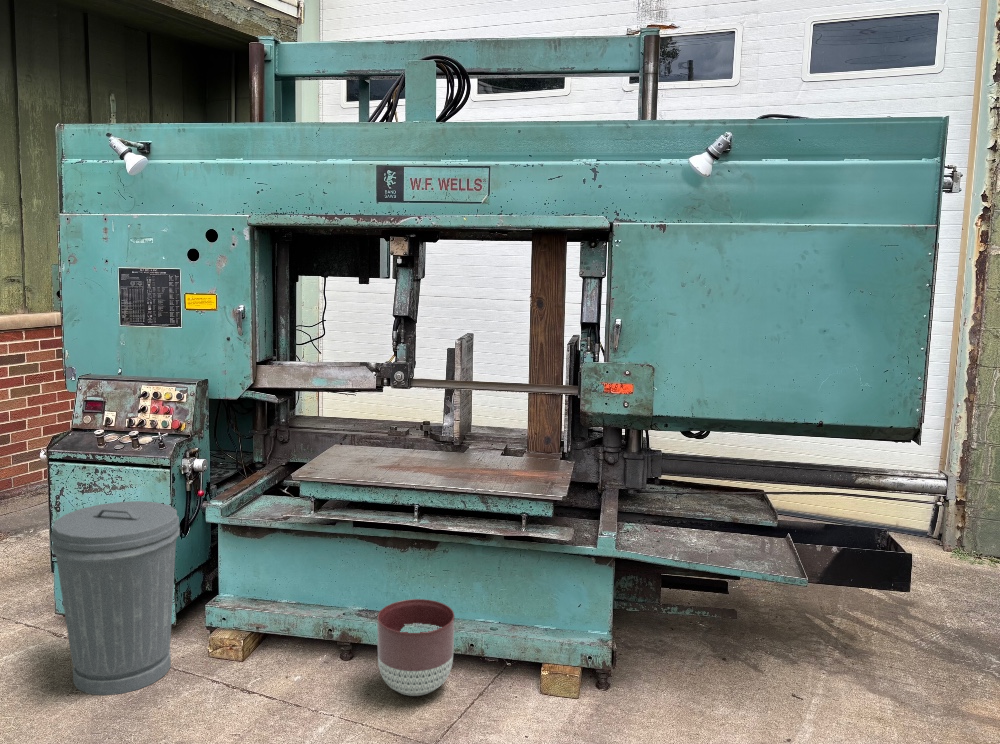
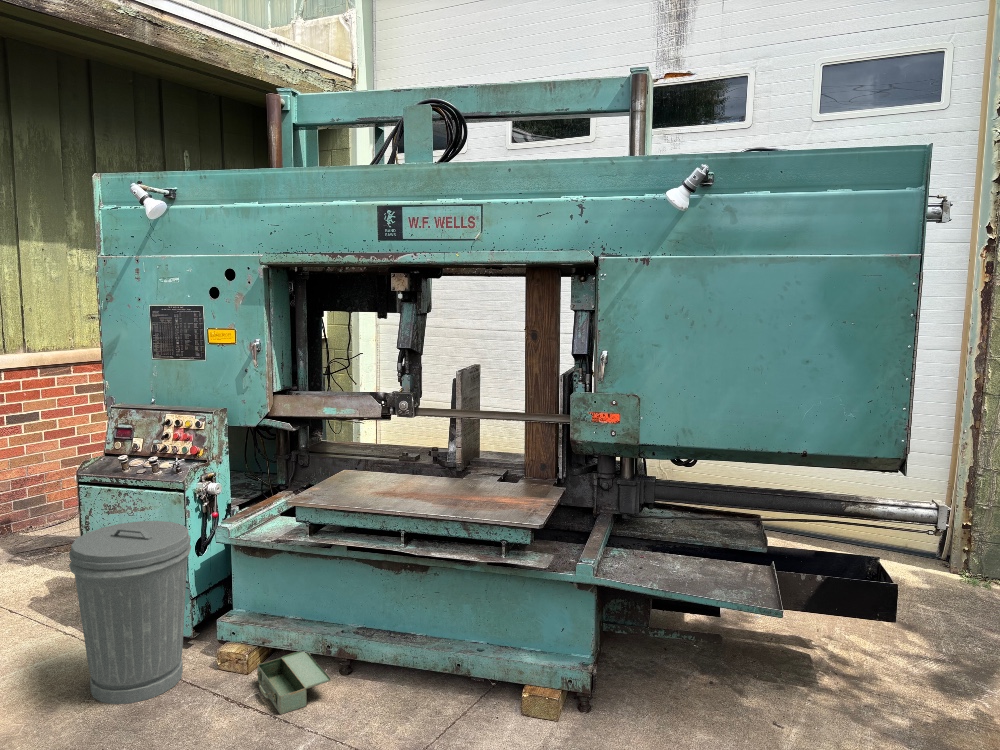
planter: present [377,599,455,696] -> none [369,620,443,714]
toolbox: none [254,635,335,700] -> present [257,651,331,714]

